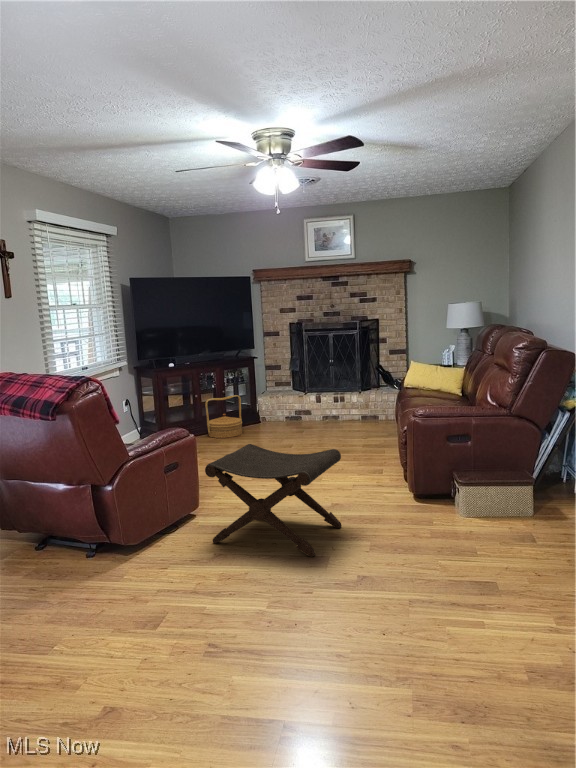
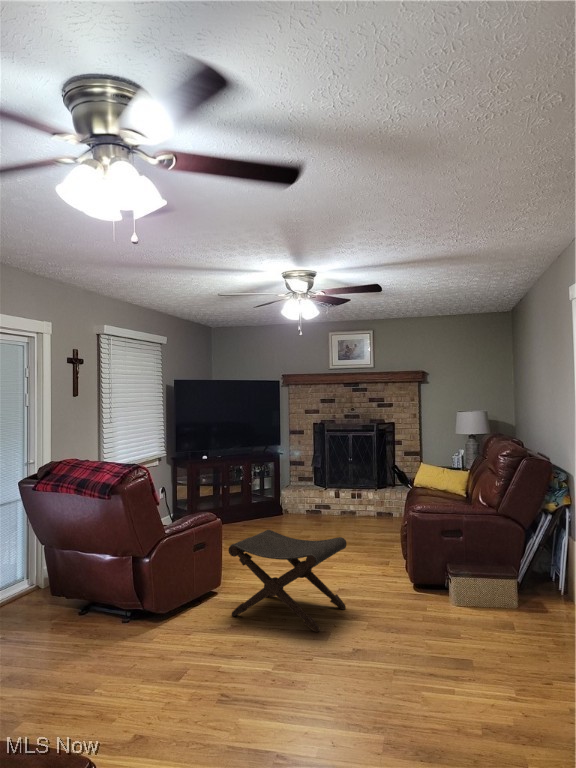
woven basket: present [205,395,242,438] -> none [234,487,267,526]

